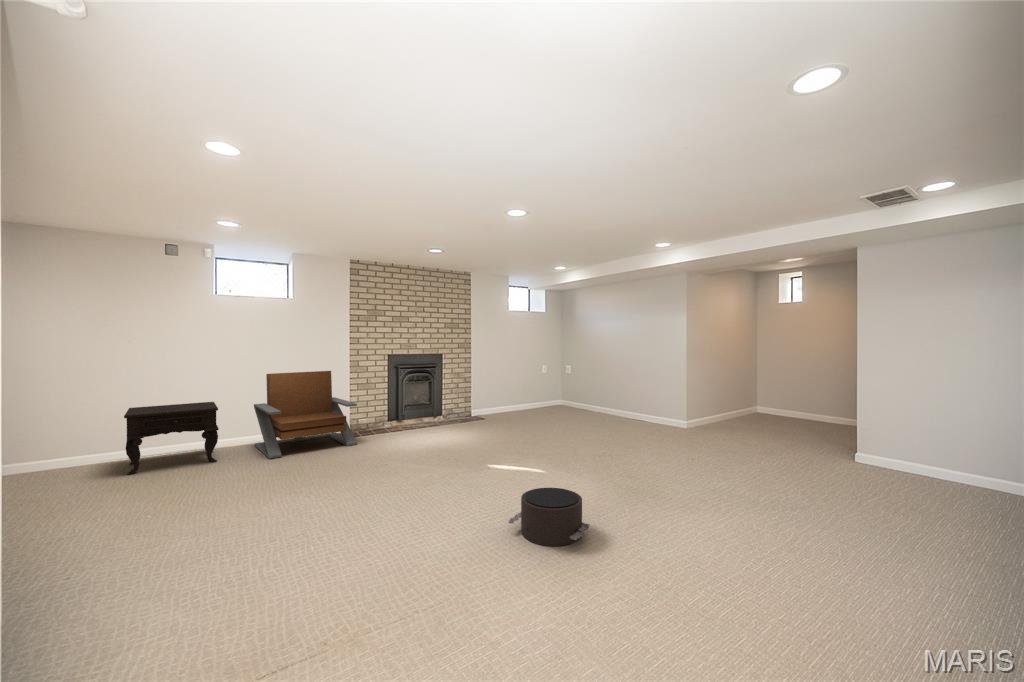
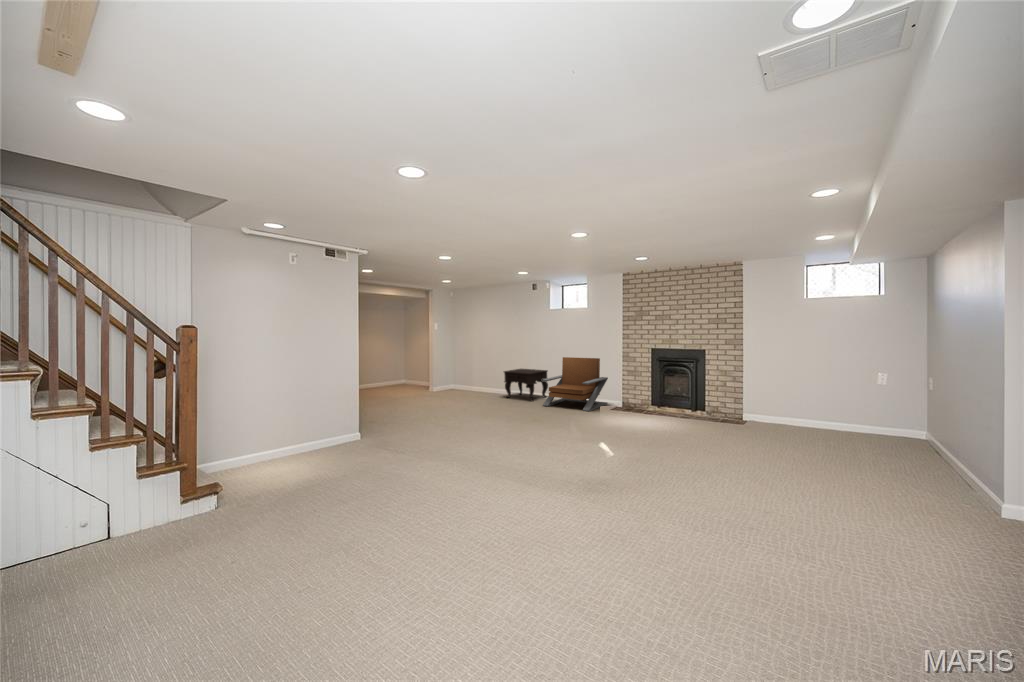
pouf: present [508,488,590,546] -> none [433,445,479,480]

